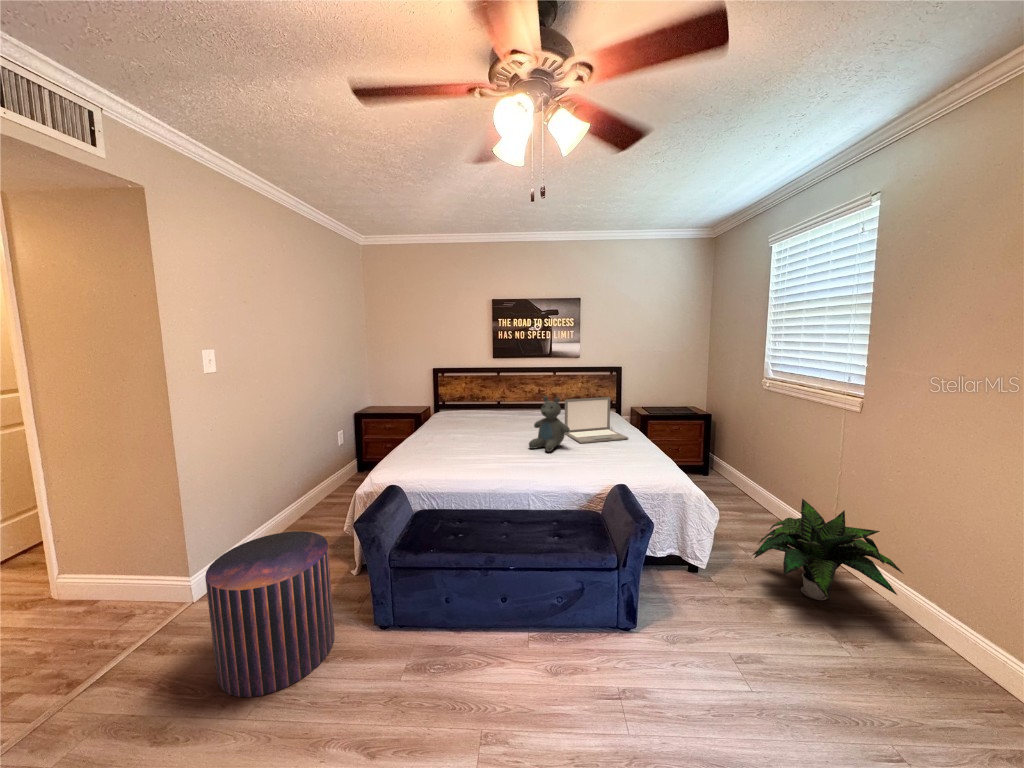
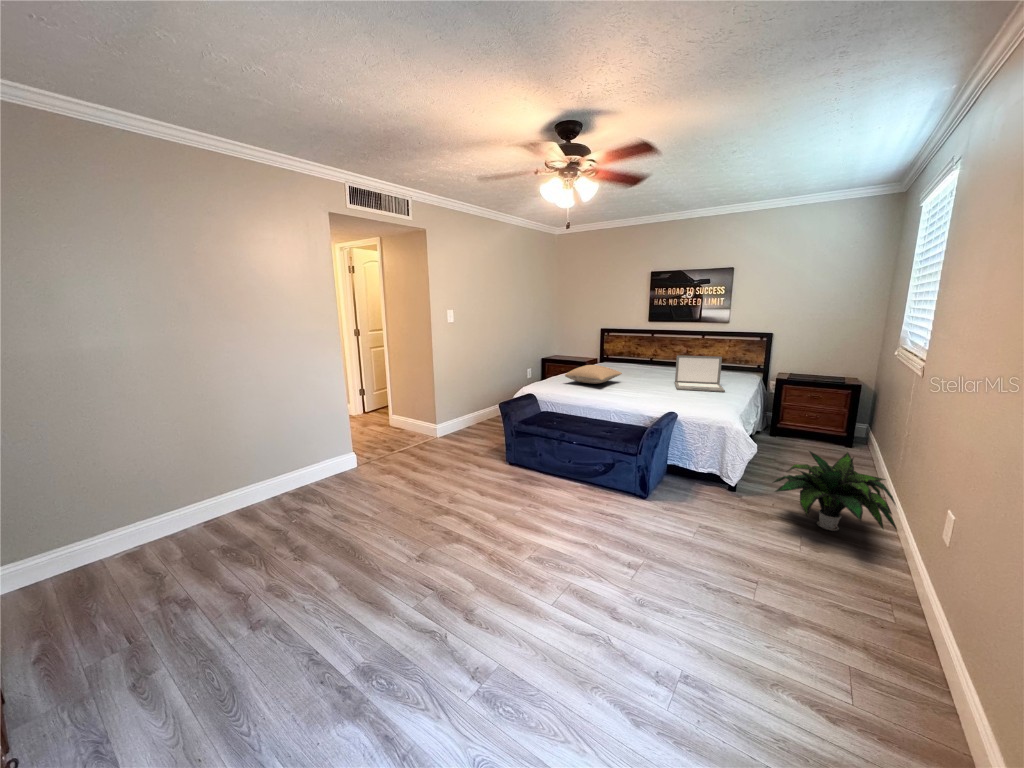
teddy bear: present [529,396,570,452] -> none [632,350,664,391]
pillow: none [435,423,506,451] -> present [565,365,622,384]
pouf: present [205,531,335,697] -> none [437,406,490,471]

